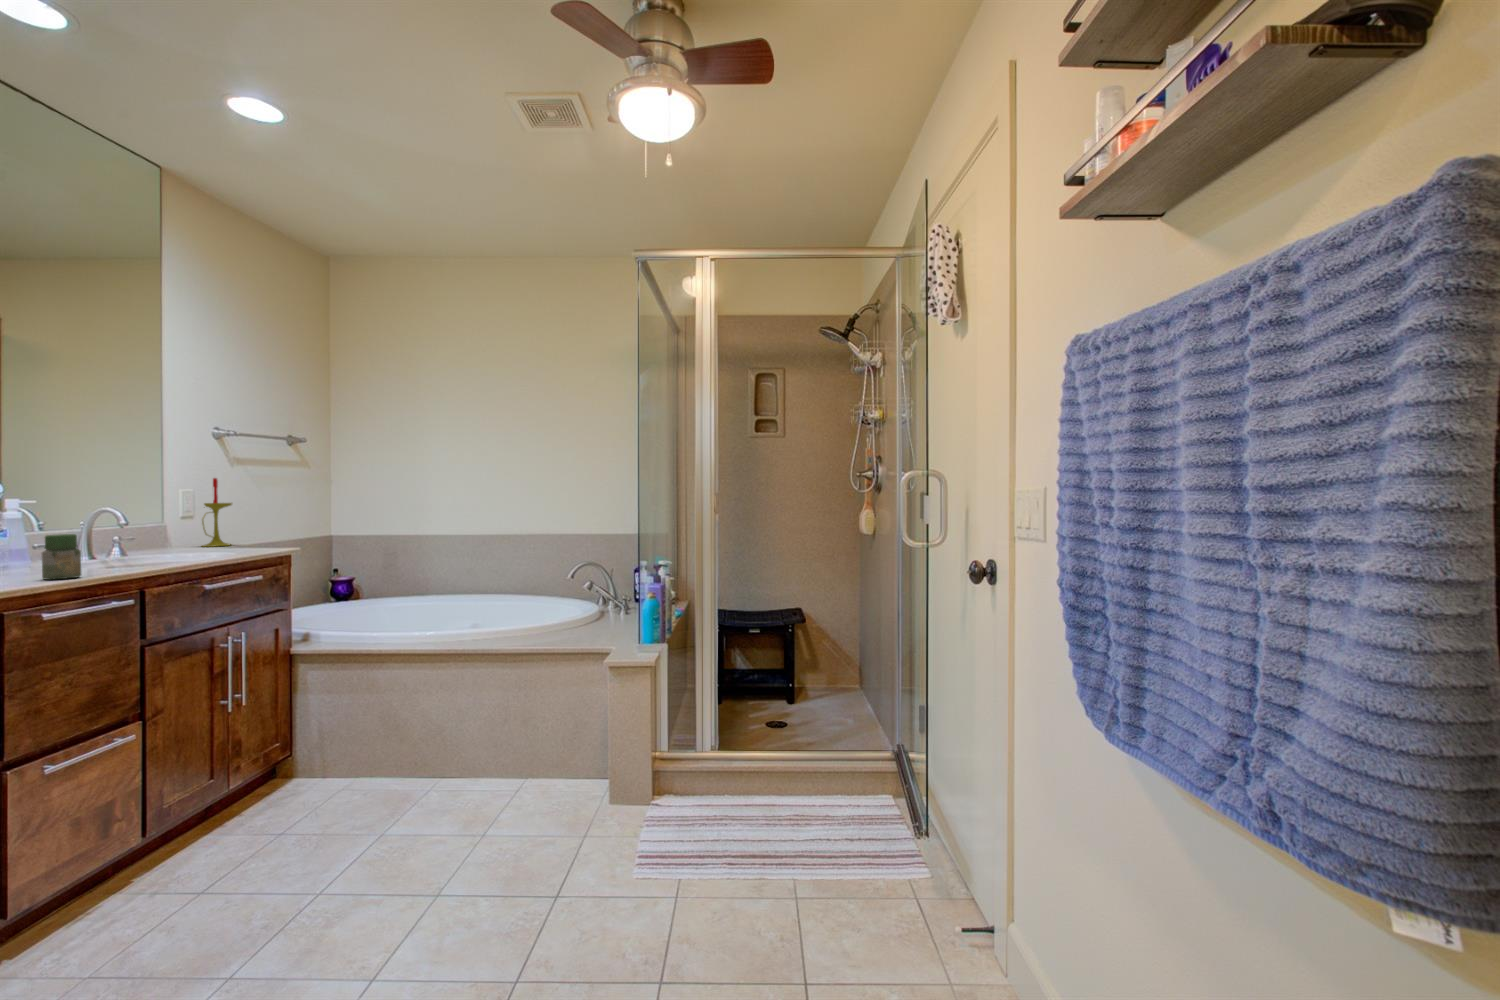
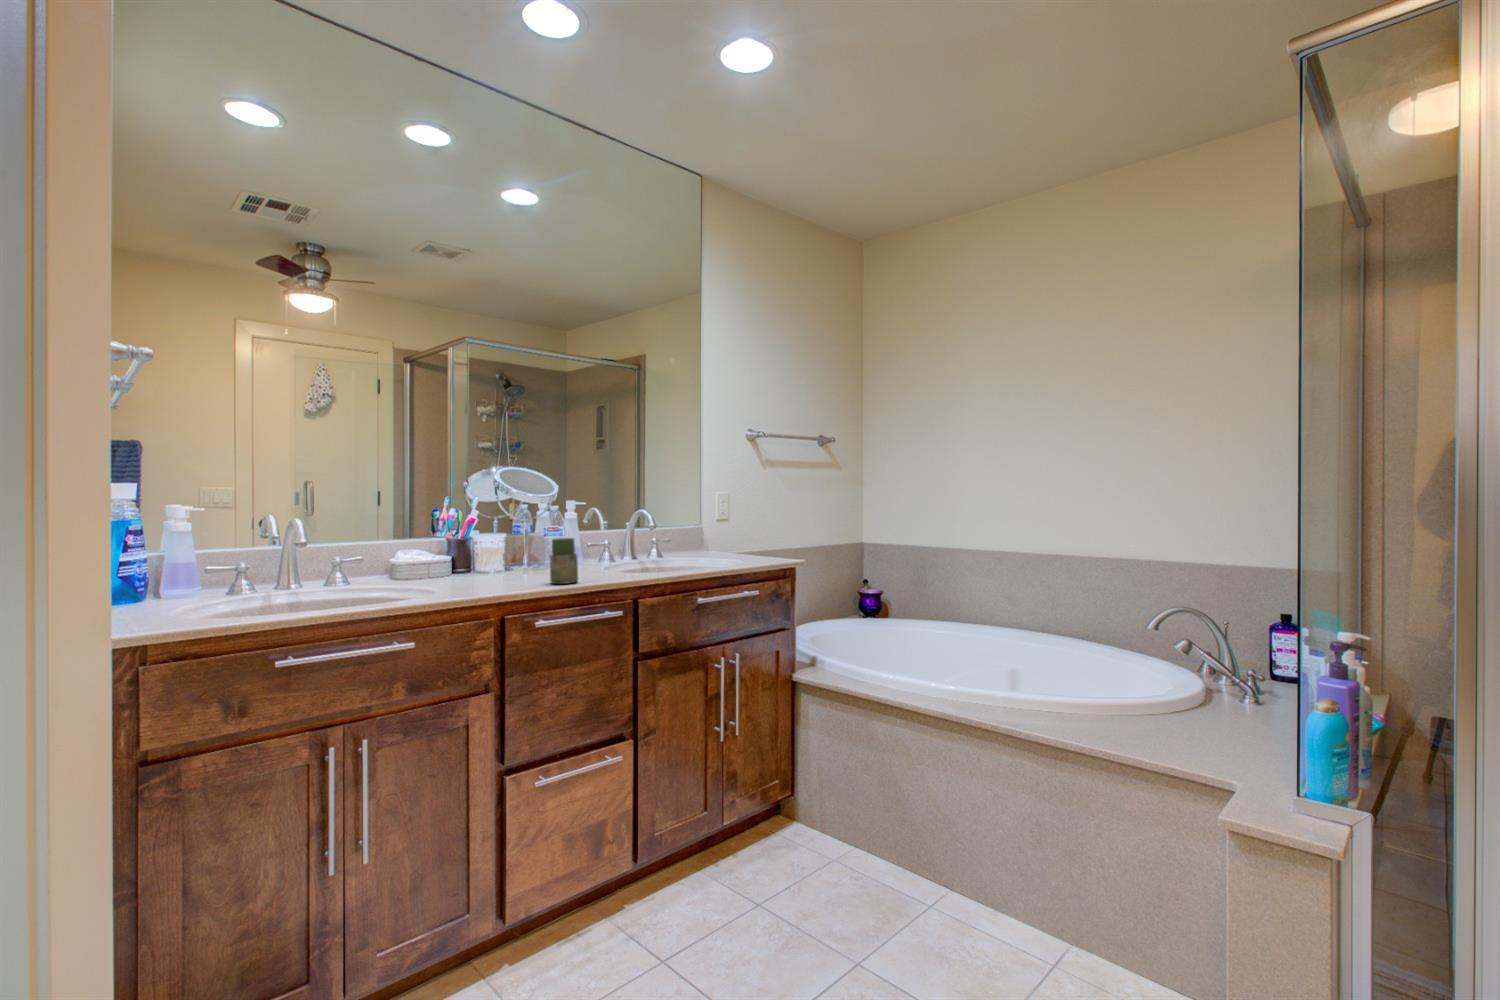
candle: present [202,478,232,547] -> none [738,479,765,550]

